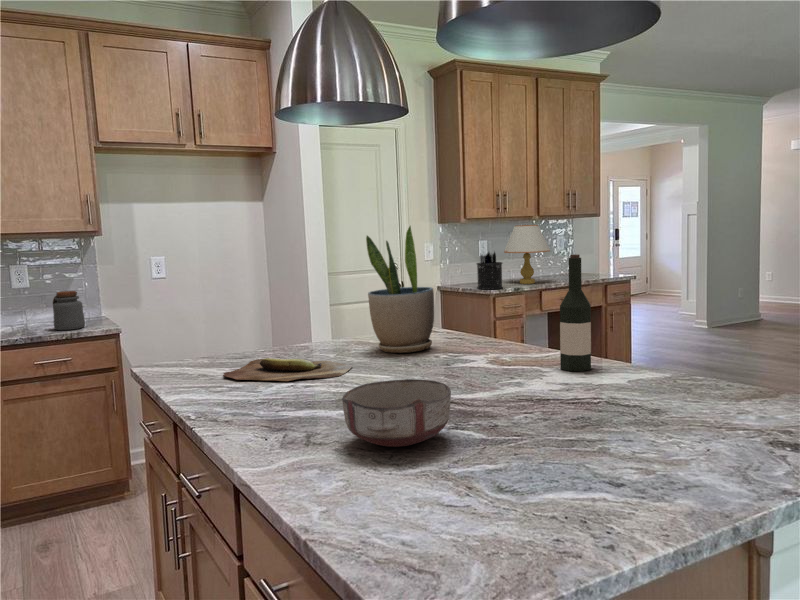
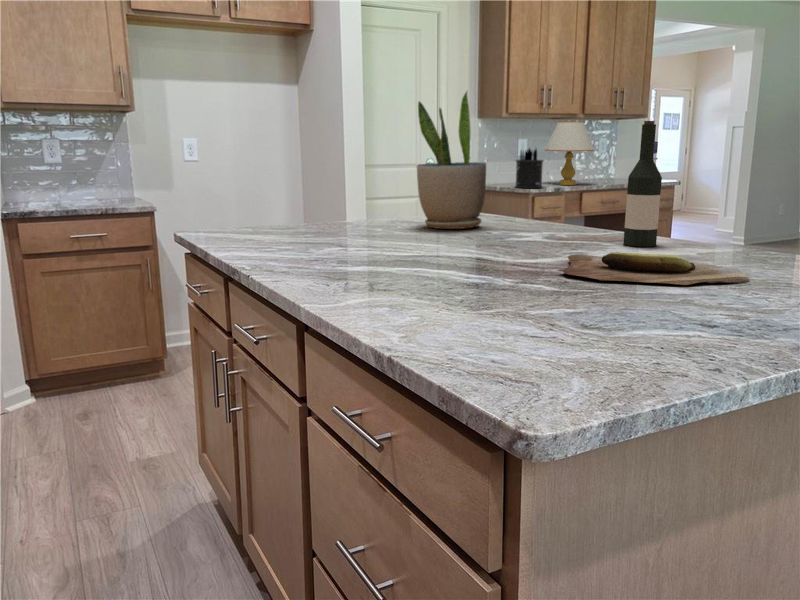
jar: present [53,291,85,330] -> none [77,166,111,206]
cutting board: present [223,358,352,381] -> present [558,252,749,285]
ceramic bowl: present [342,379,451,447] -> none [411,231,526,294]

